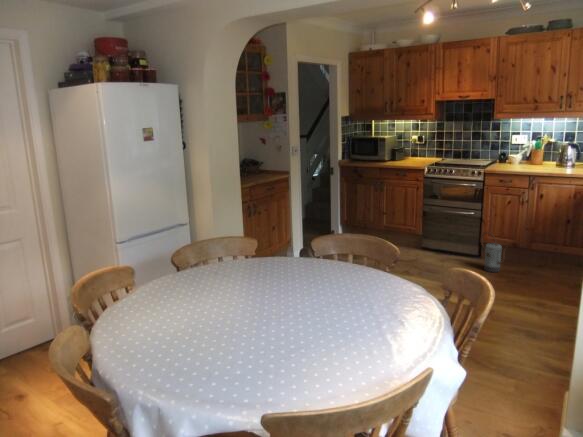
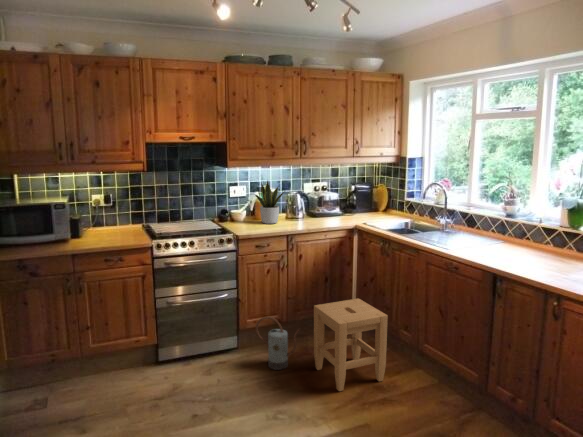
potted plant: none [520,130,547,167] -> present [255,181,284,224]
stool: none [509,230,565,300] -> present [314,299,388,391]

